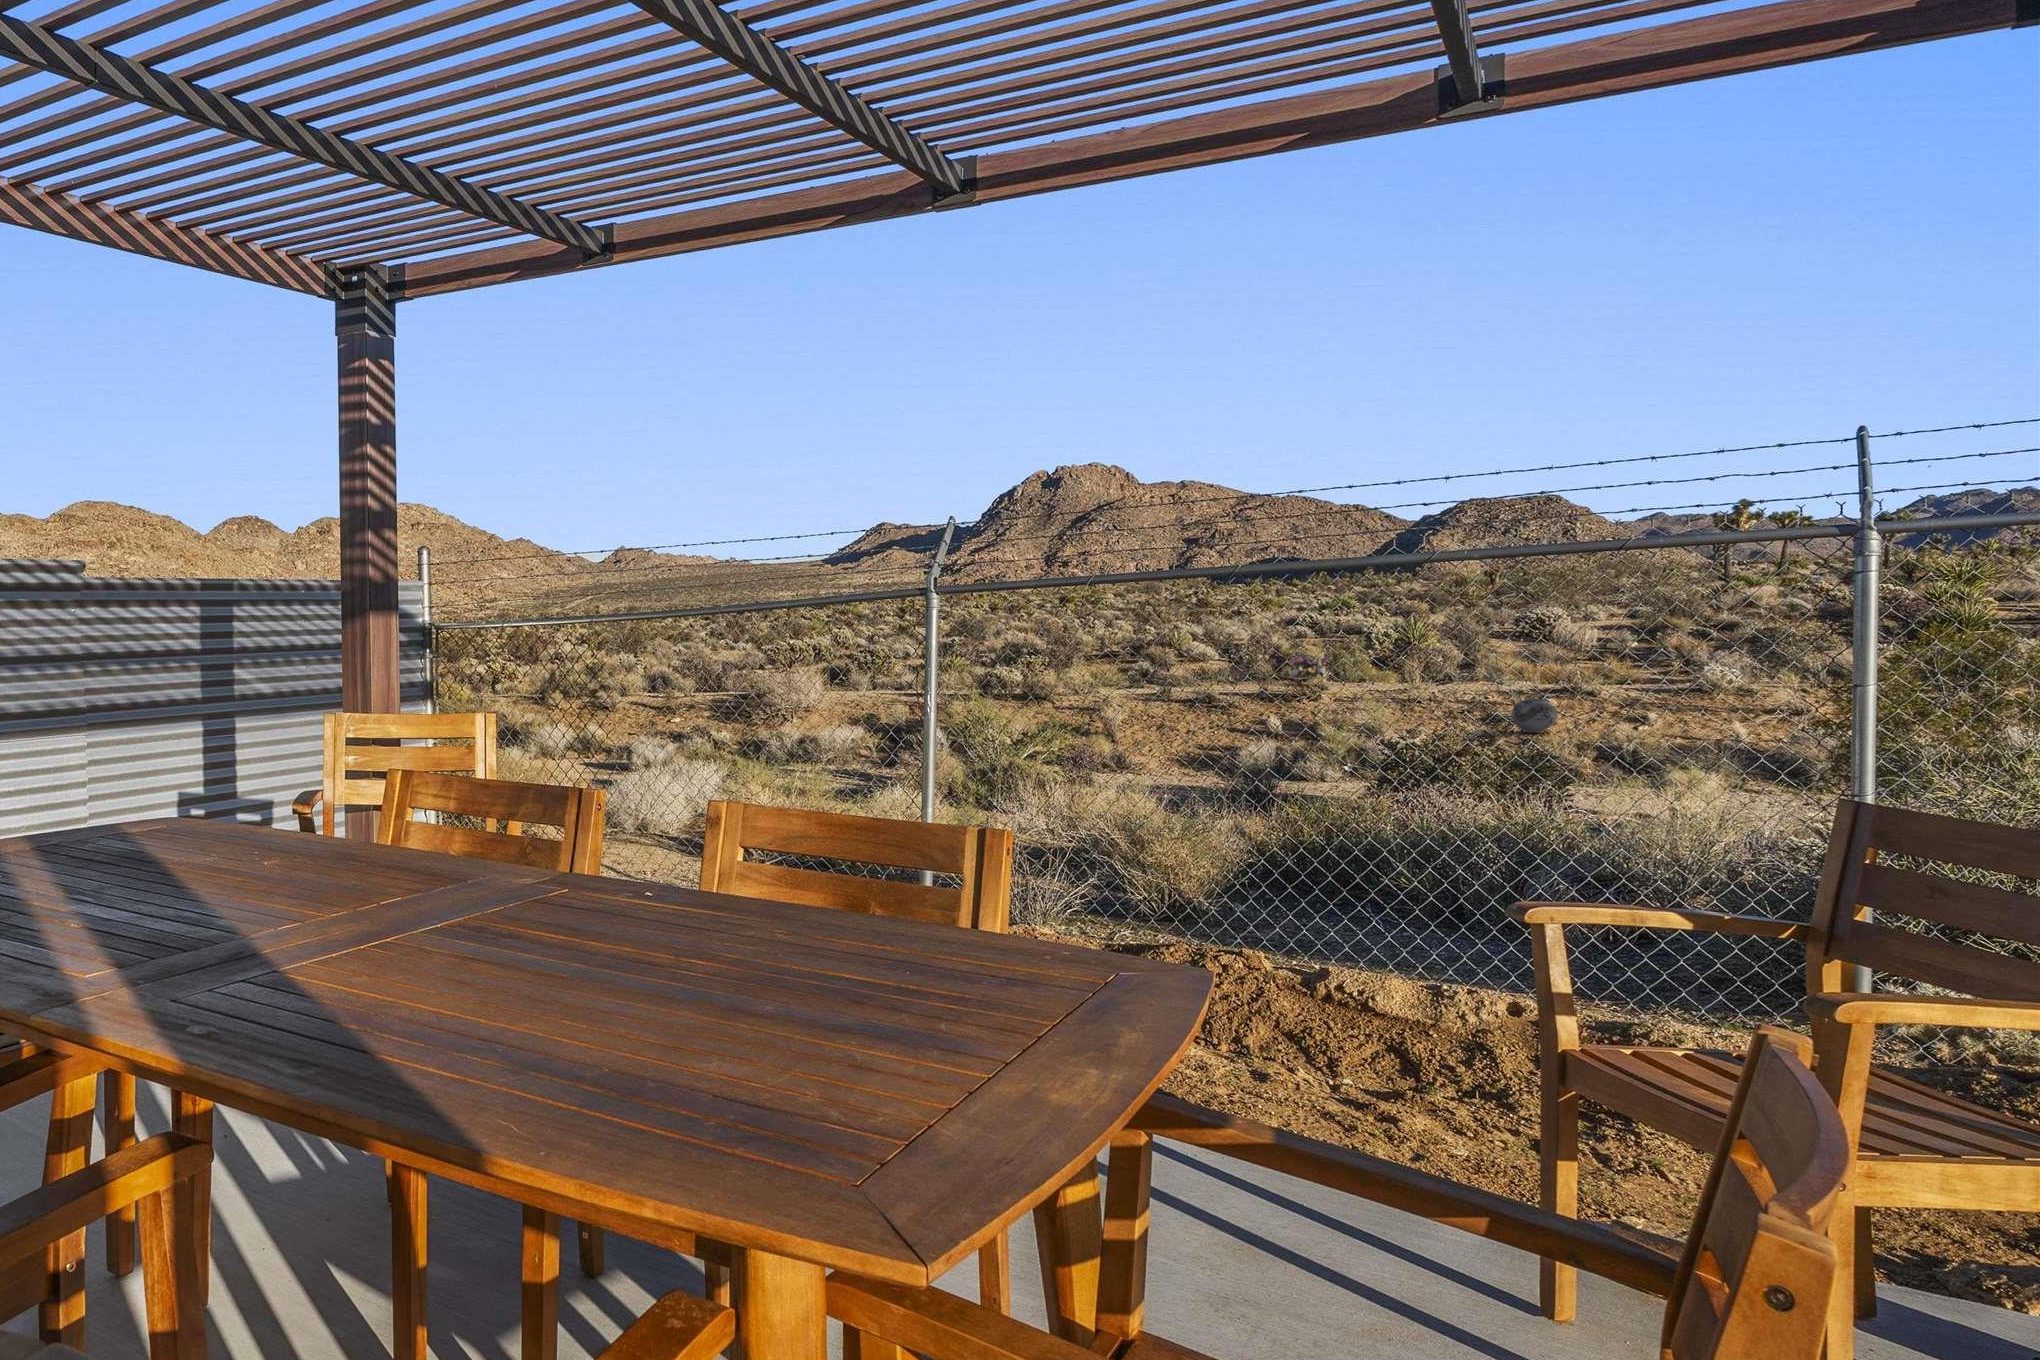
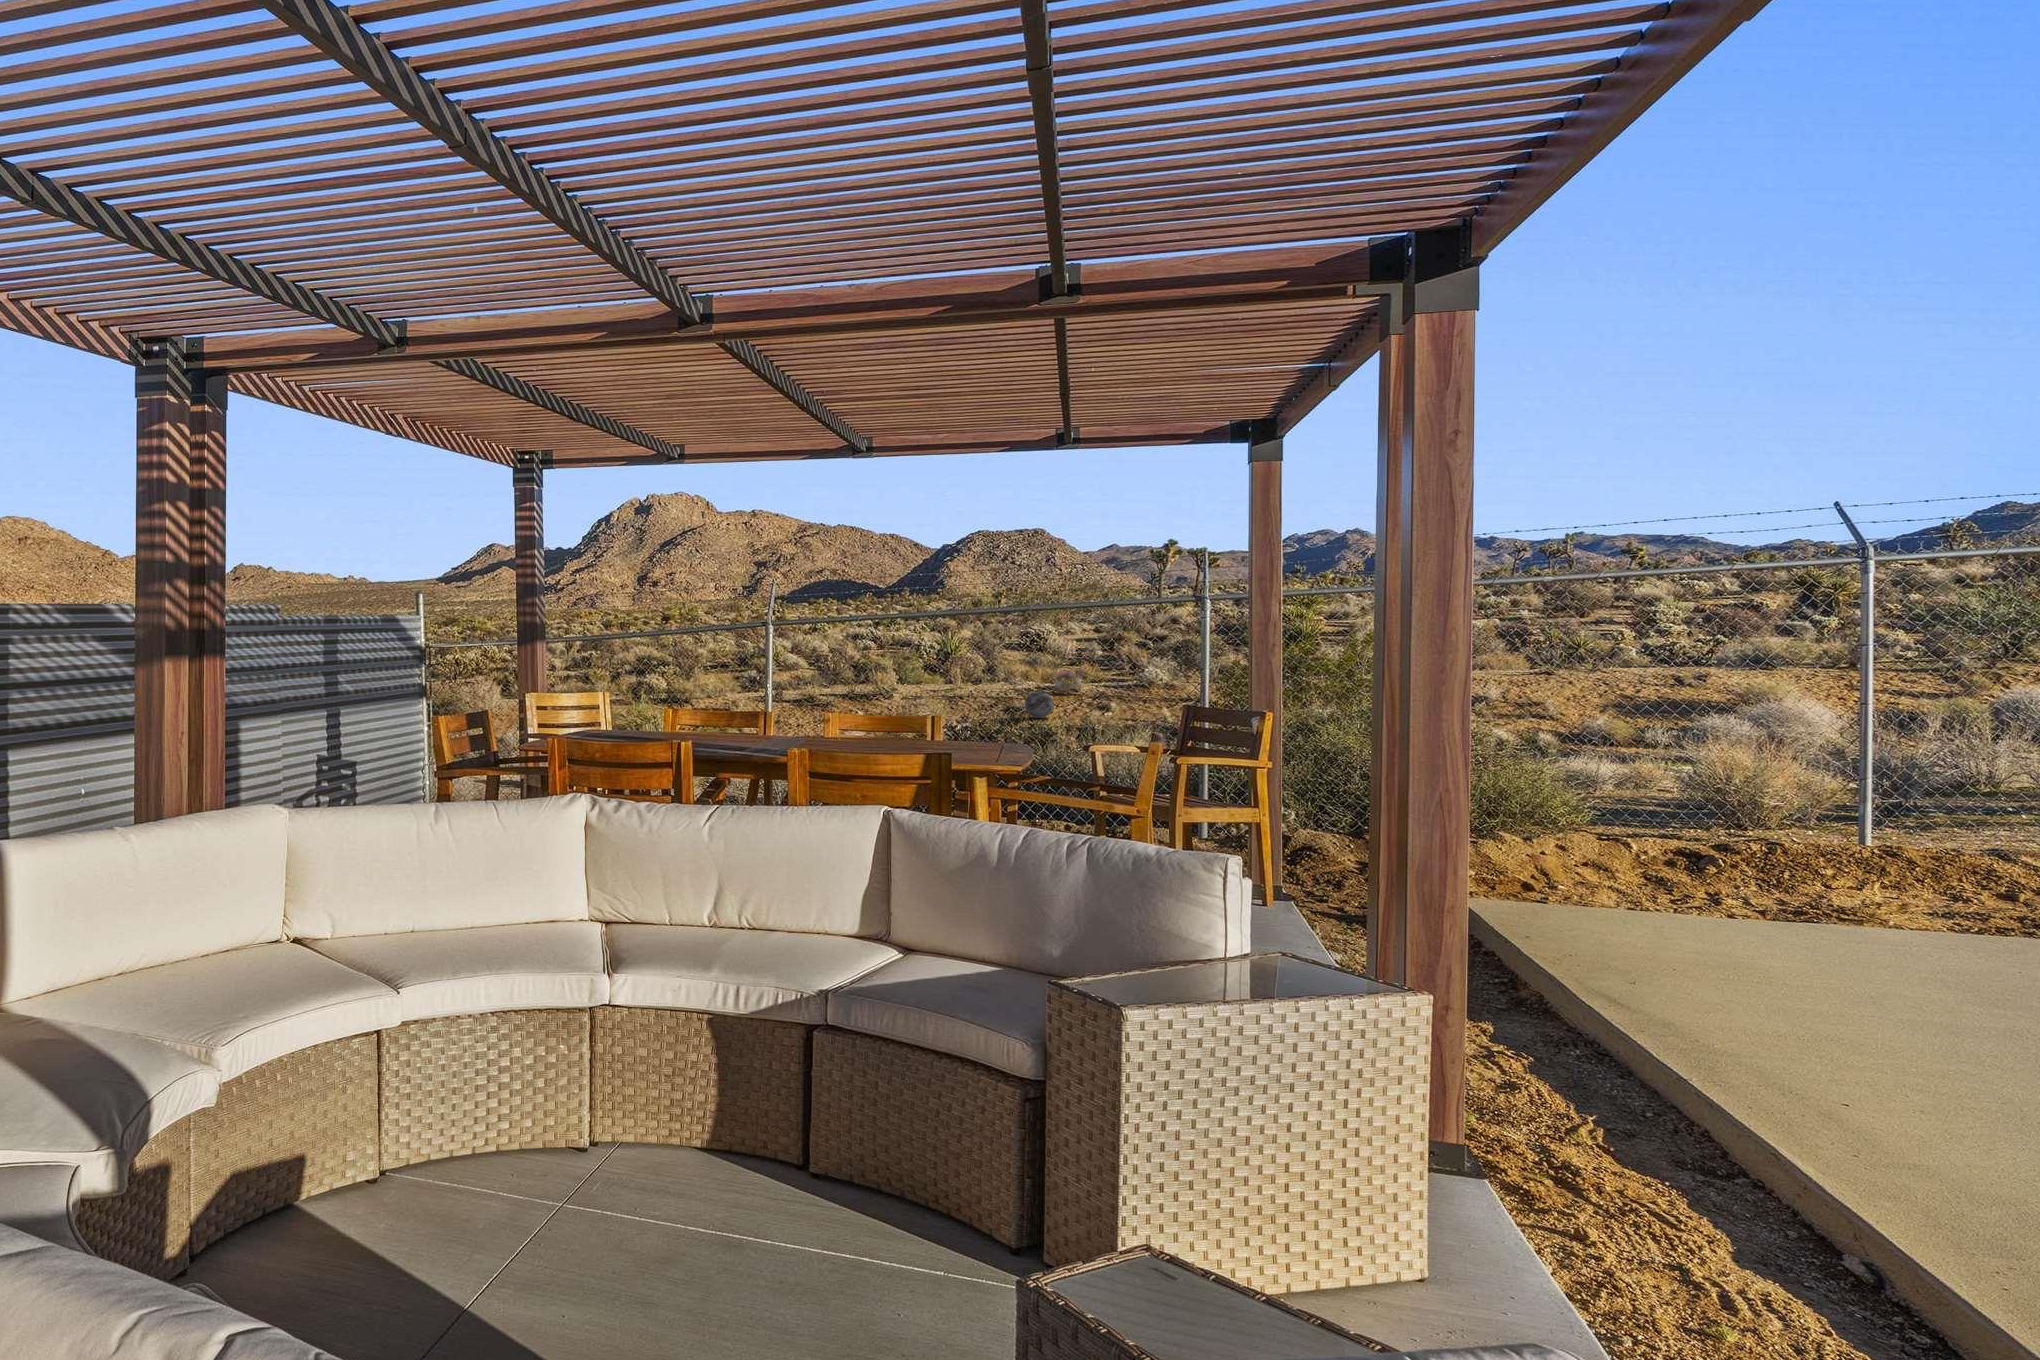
flower arrangement: present [1284,654,1329,684] -> present [1051,670,1083,692]

